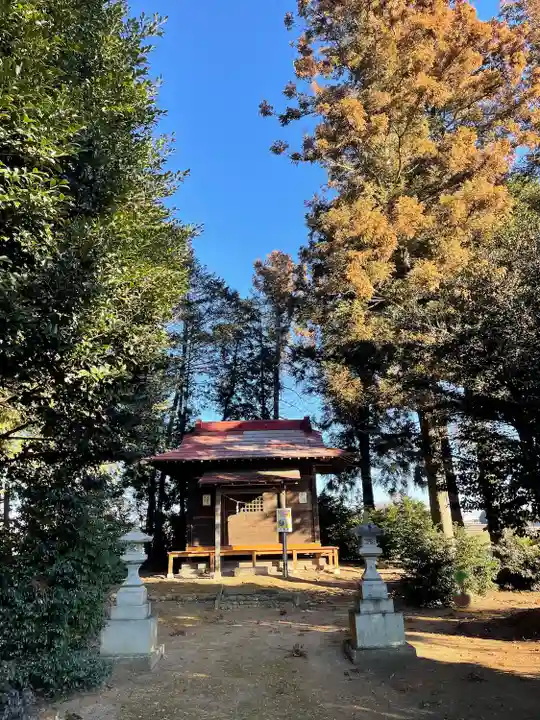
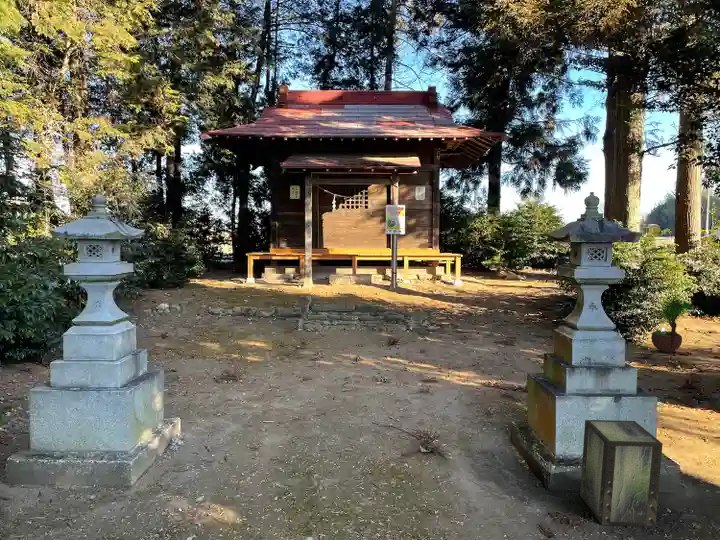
storage box: none [367,622,400,674] -> present [580,420,663,526]

